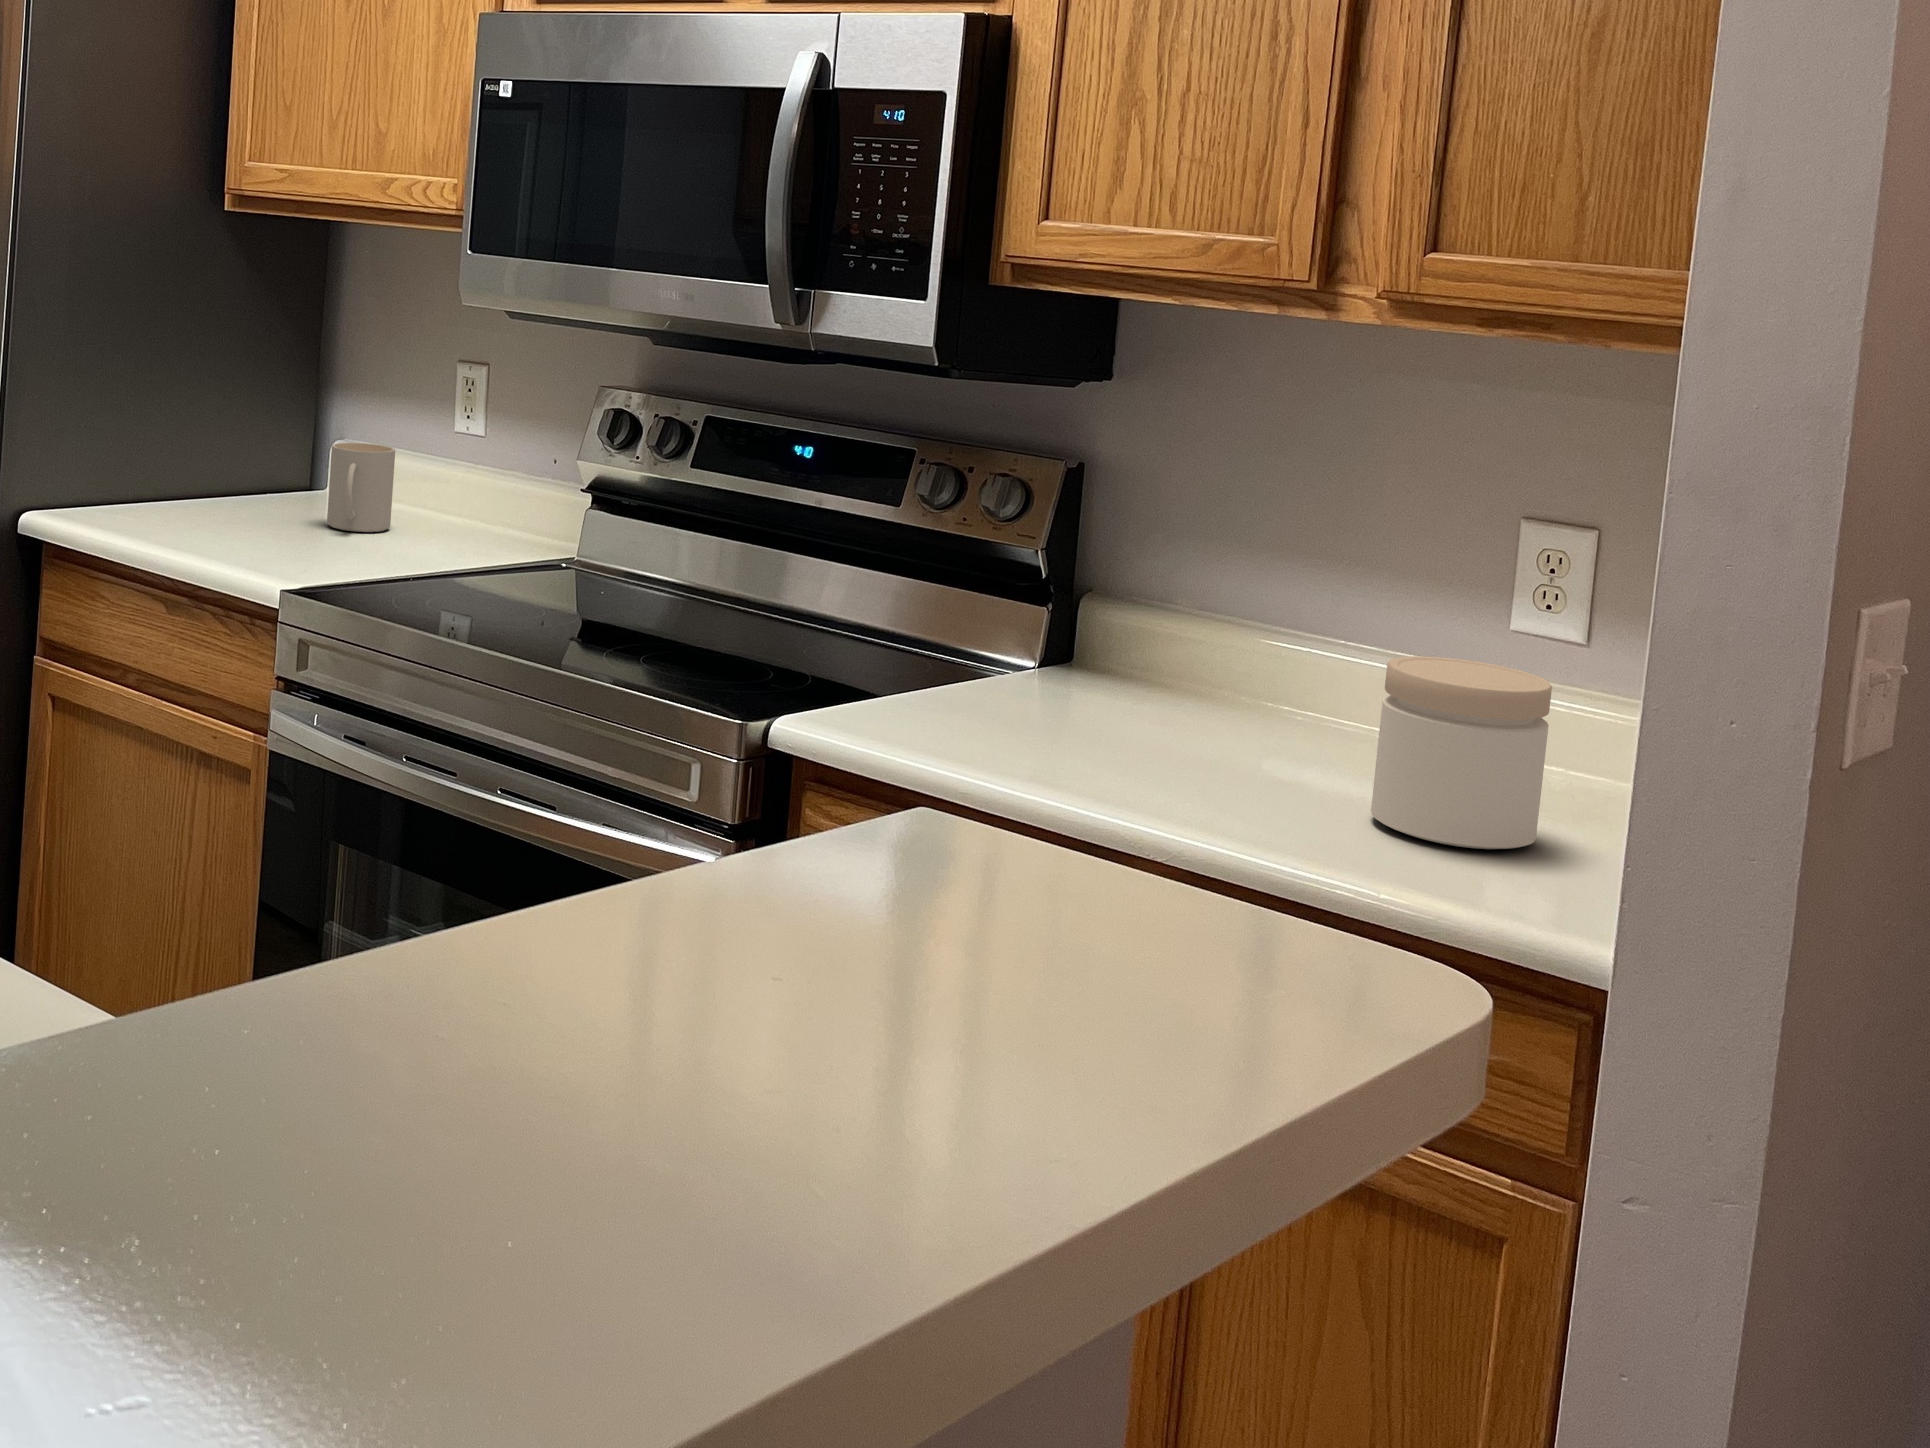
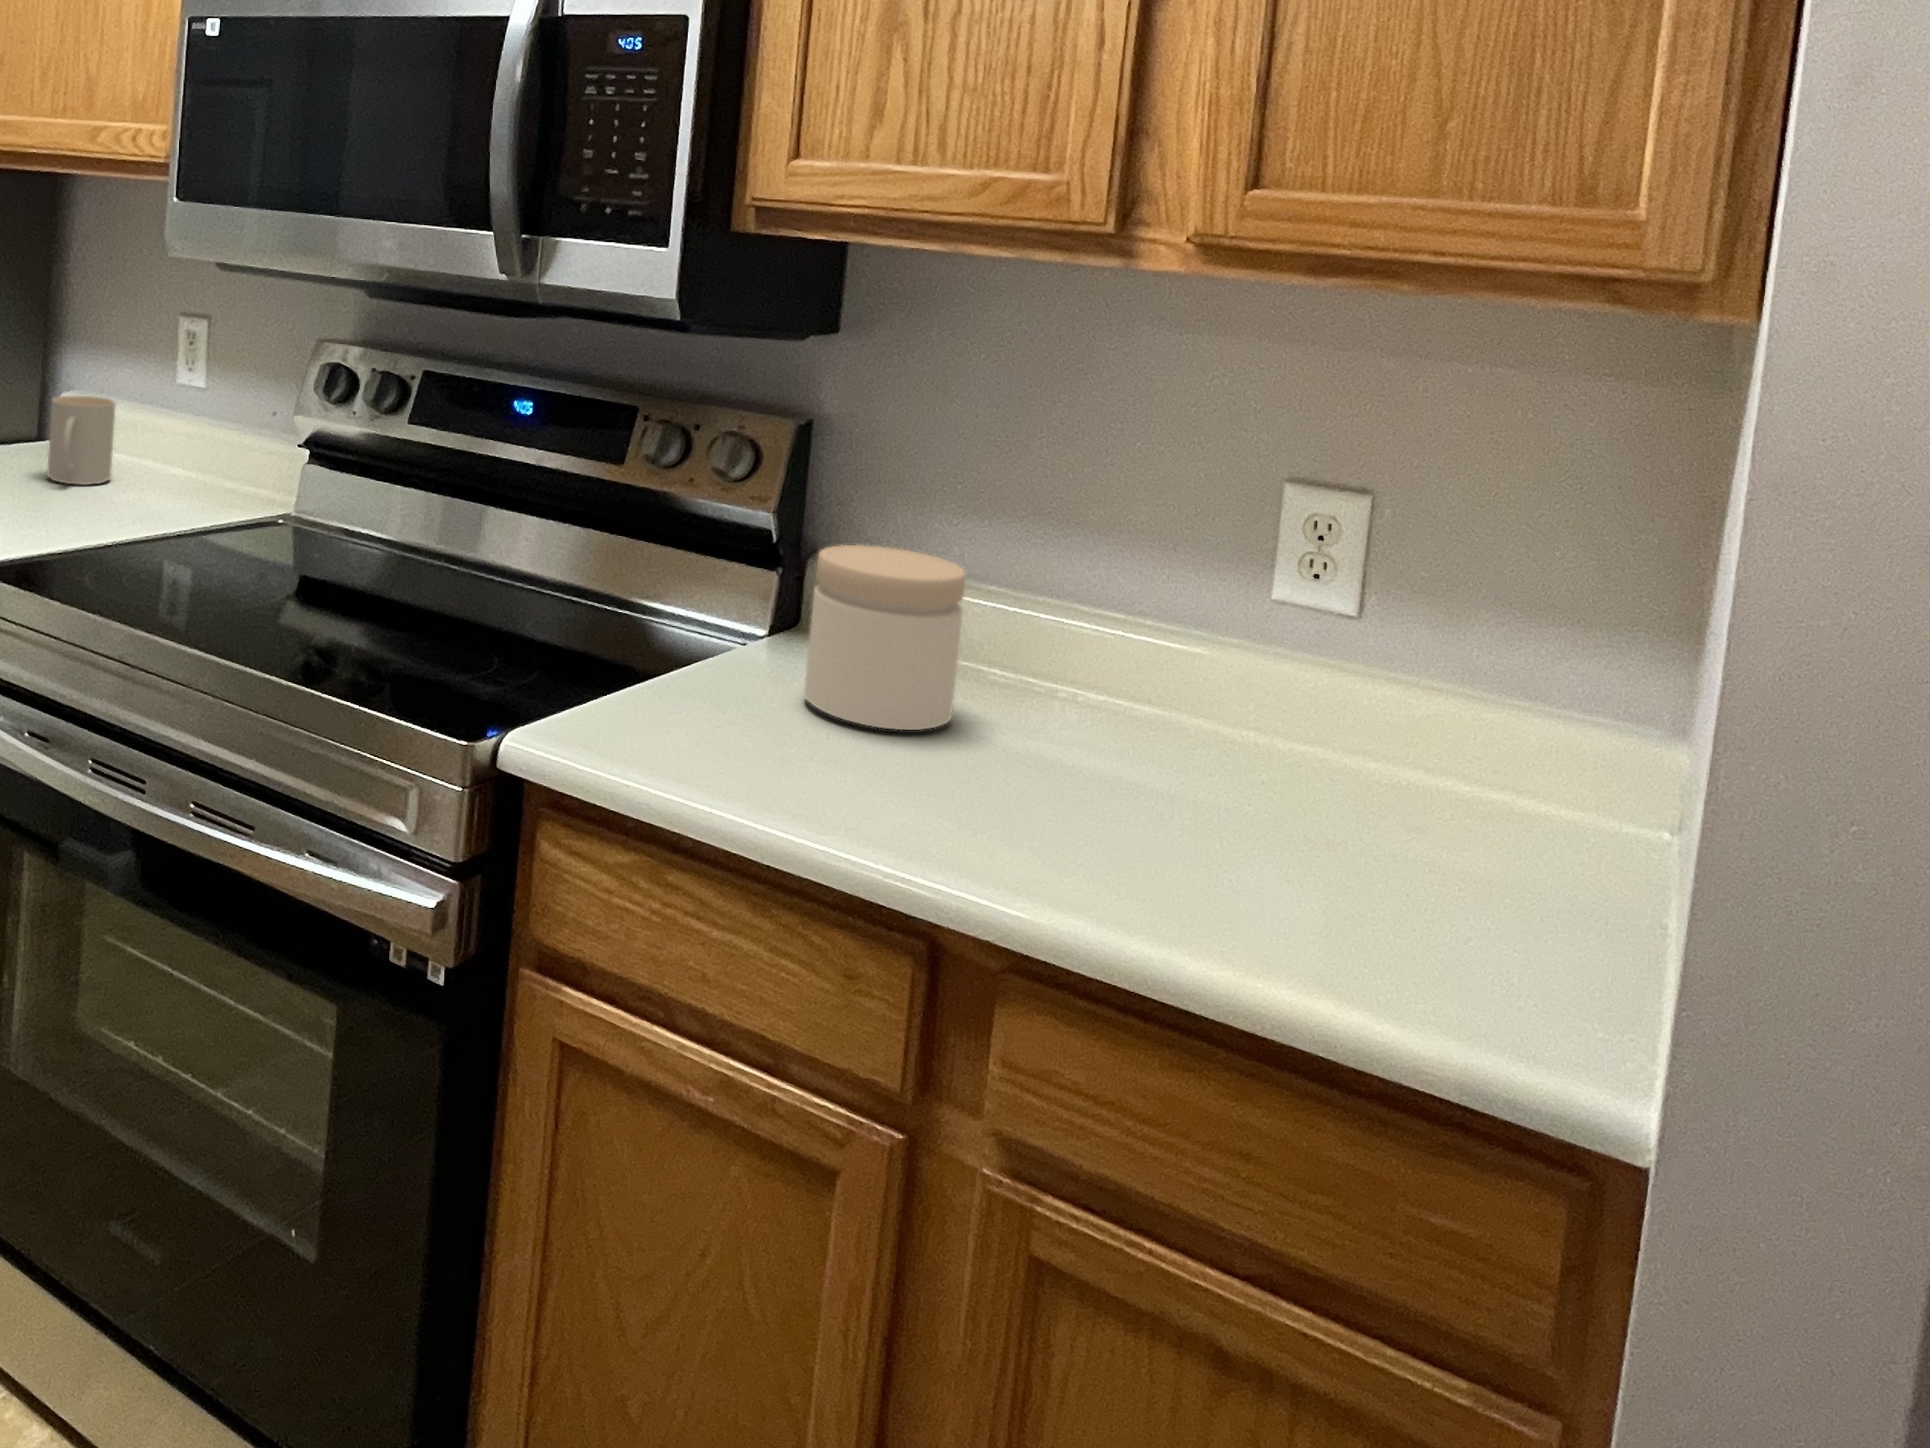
jar: present [1371,656,1552,849] -> present [804,545,966,730]

